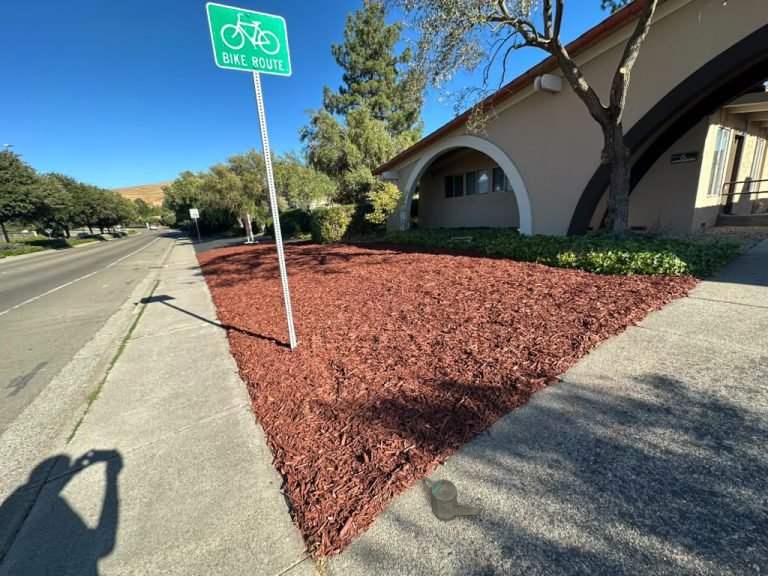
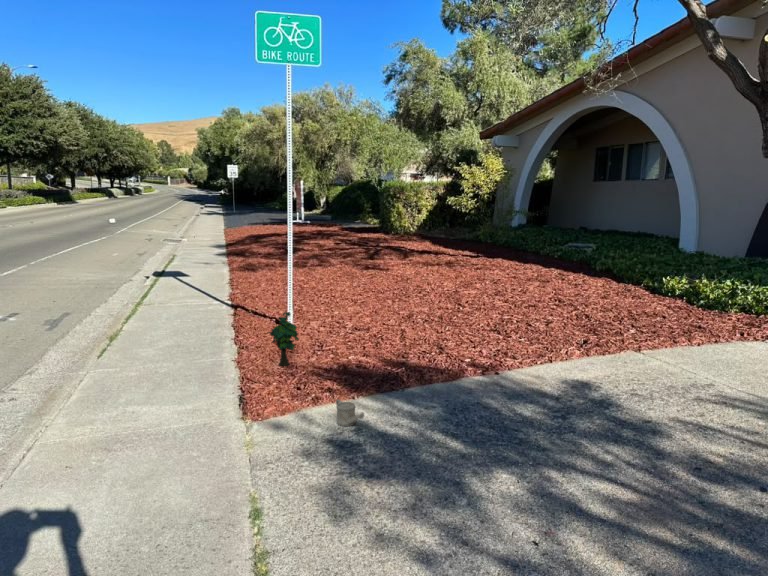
decorative plant: none [283,346,321,406] -> present [268,312,299,366]

